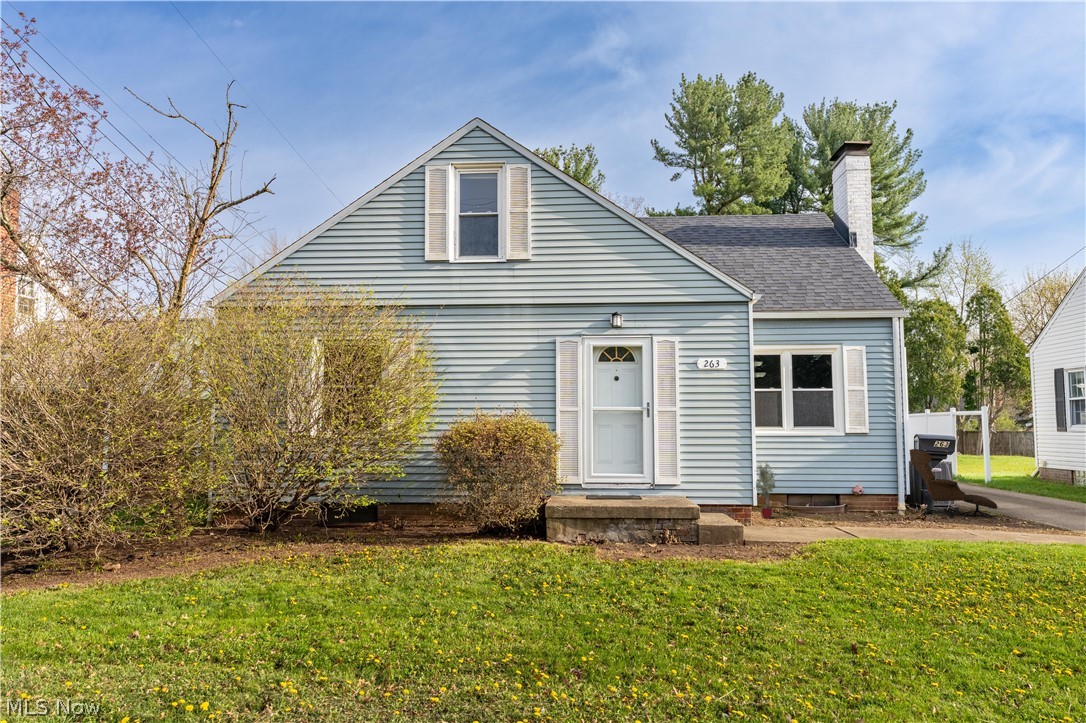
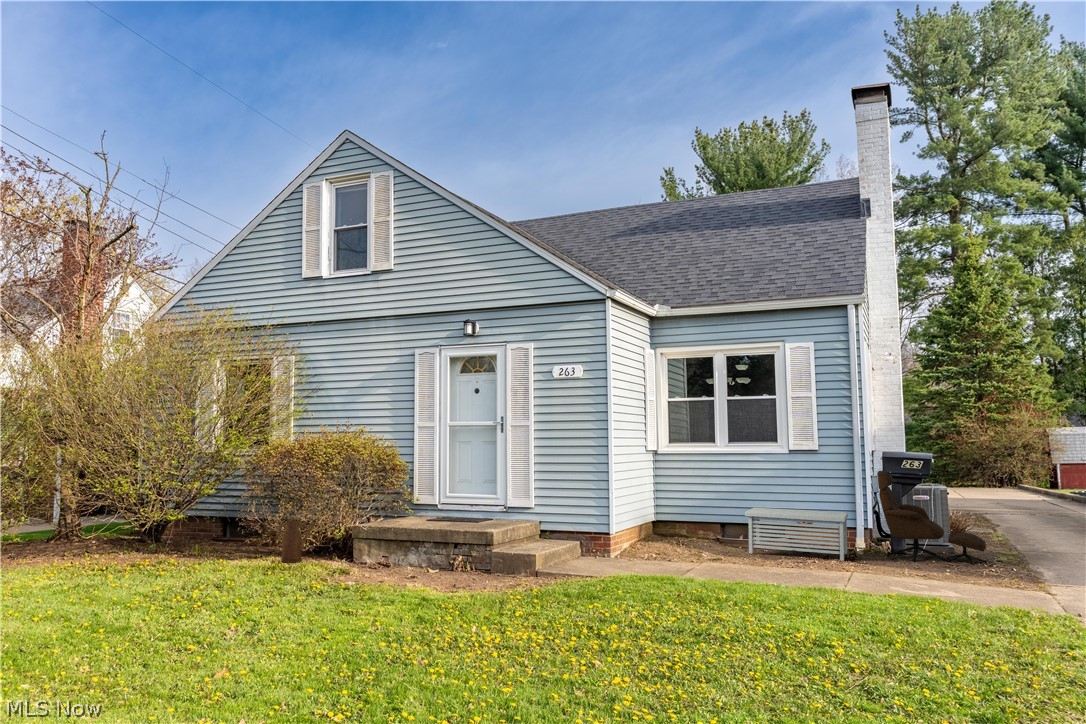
potted tree: present [754,462,775,519] -> none [635,484,671,553]
storage bench: none [819,479,911,520] -> present [745,508,848,560]
watering can: none [486,503,526,546] -> present [279,520,316,563]

